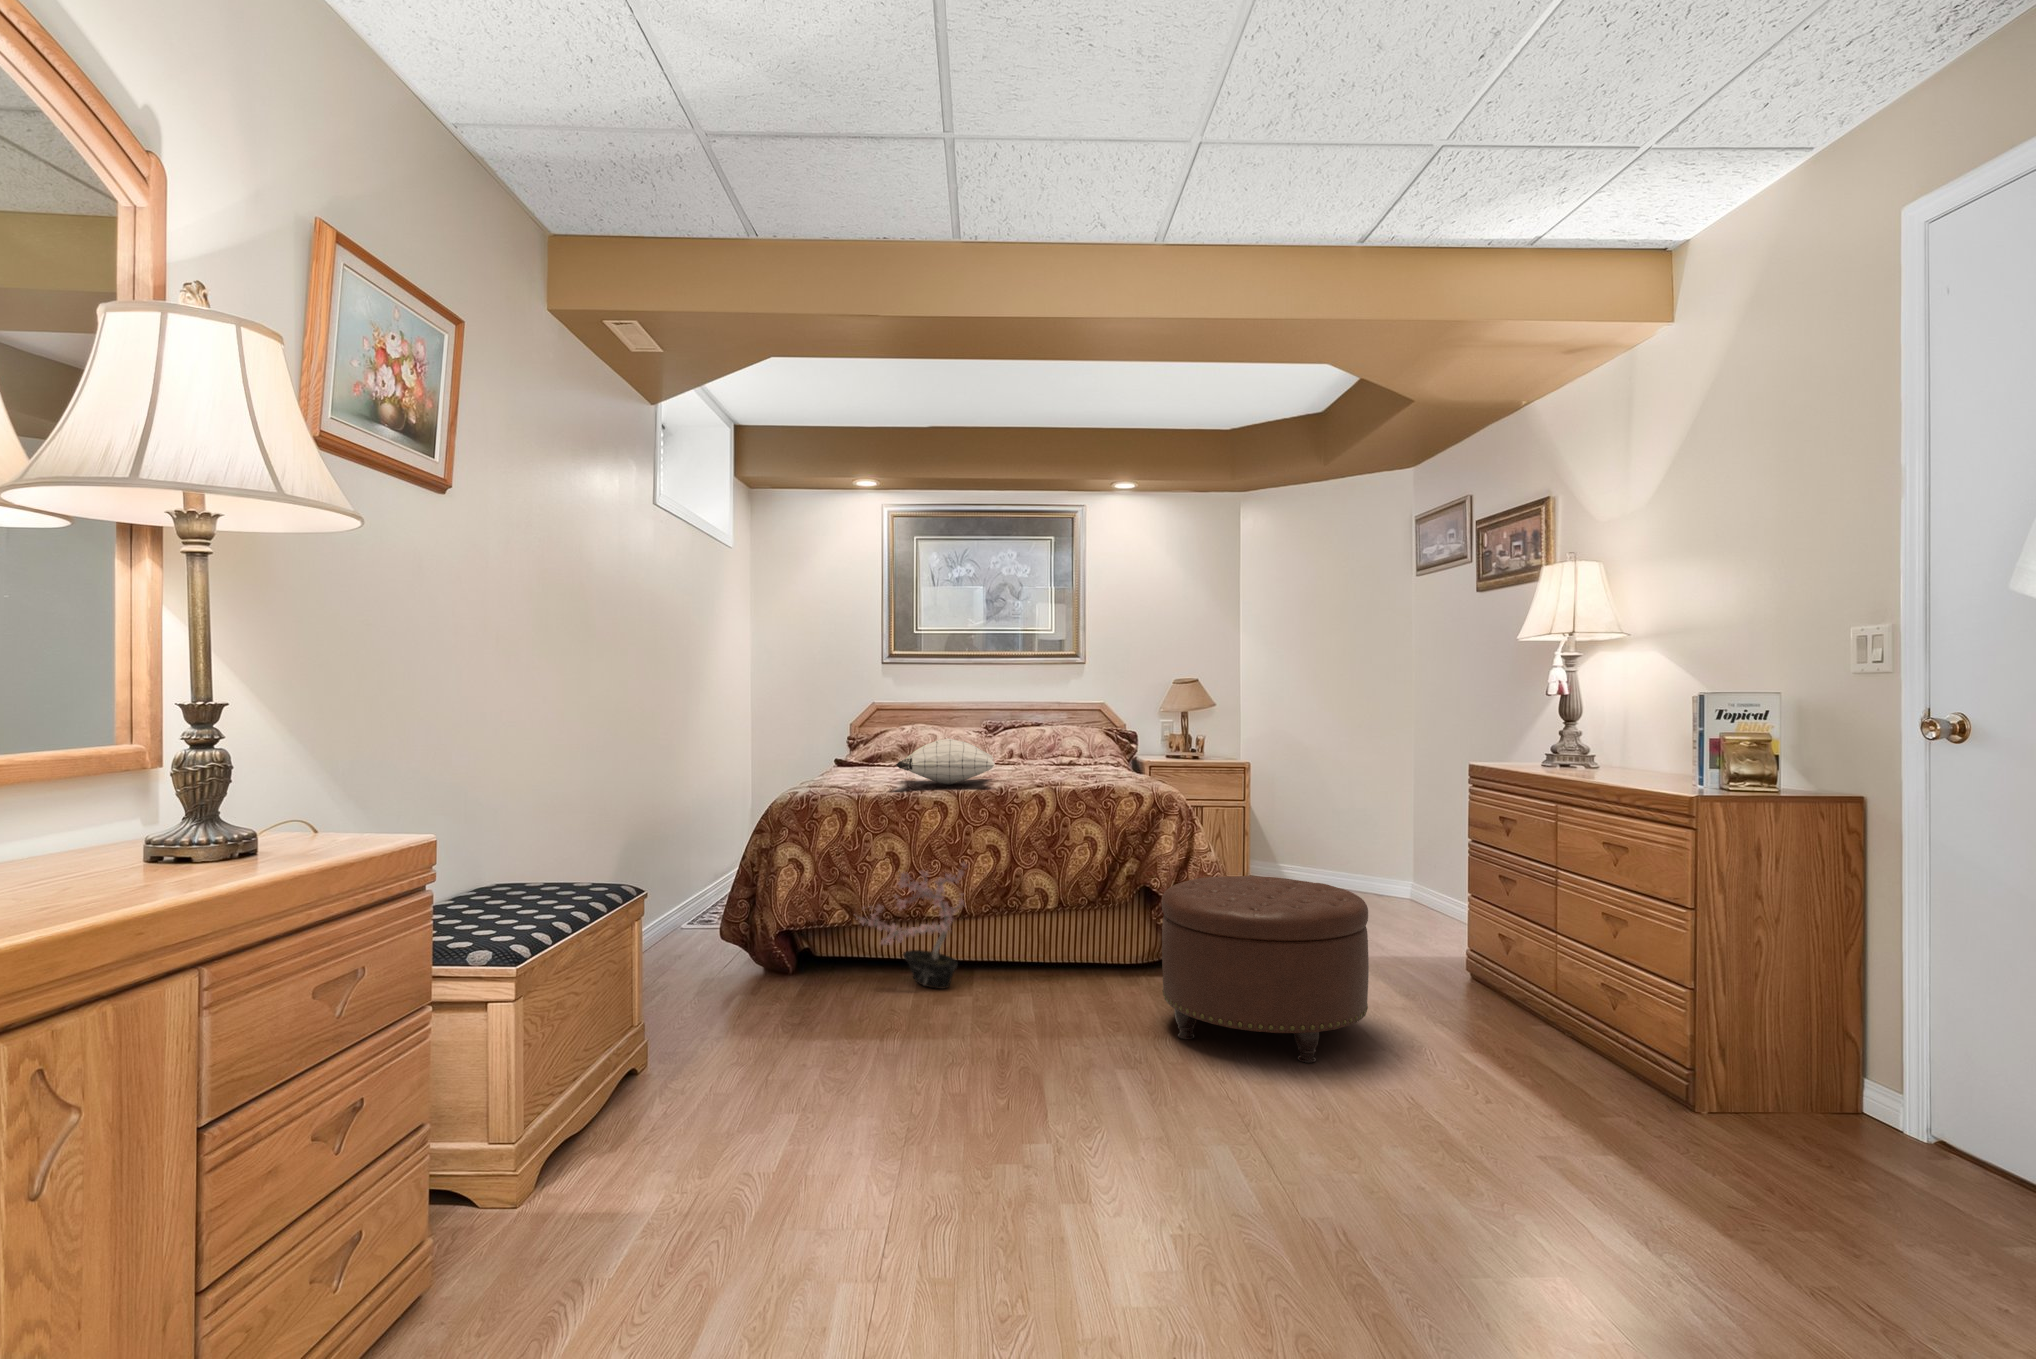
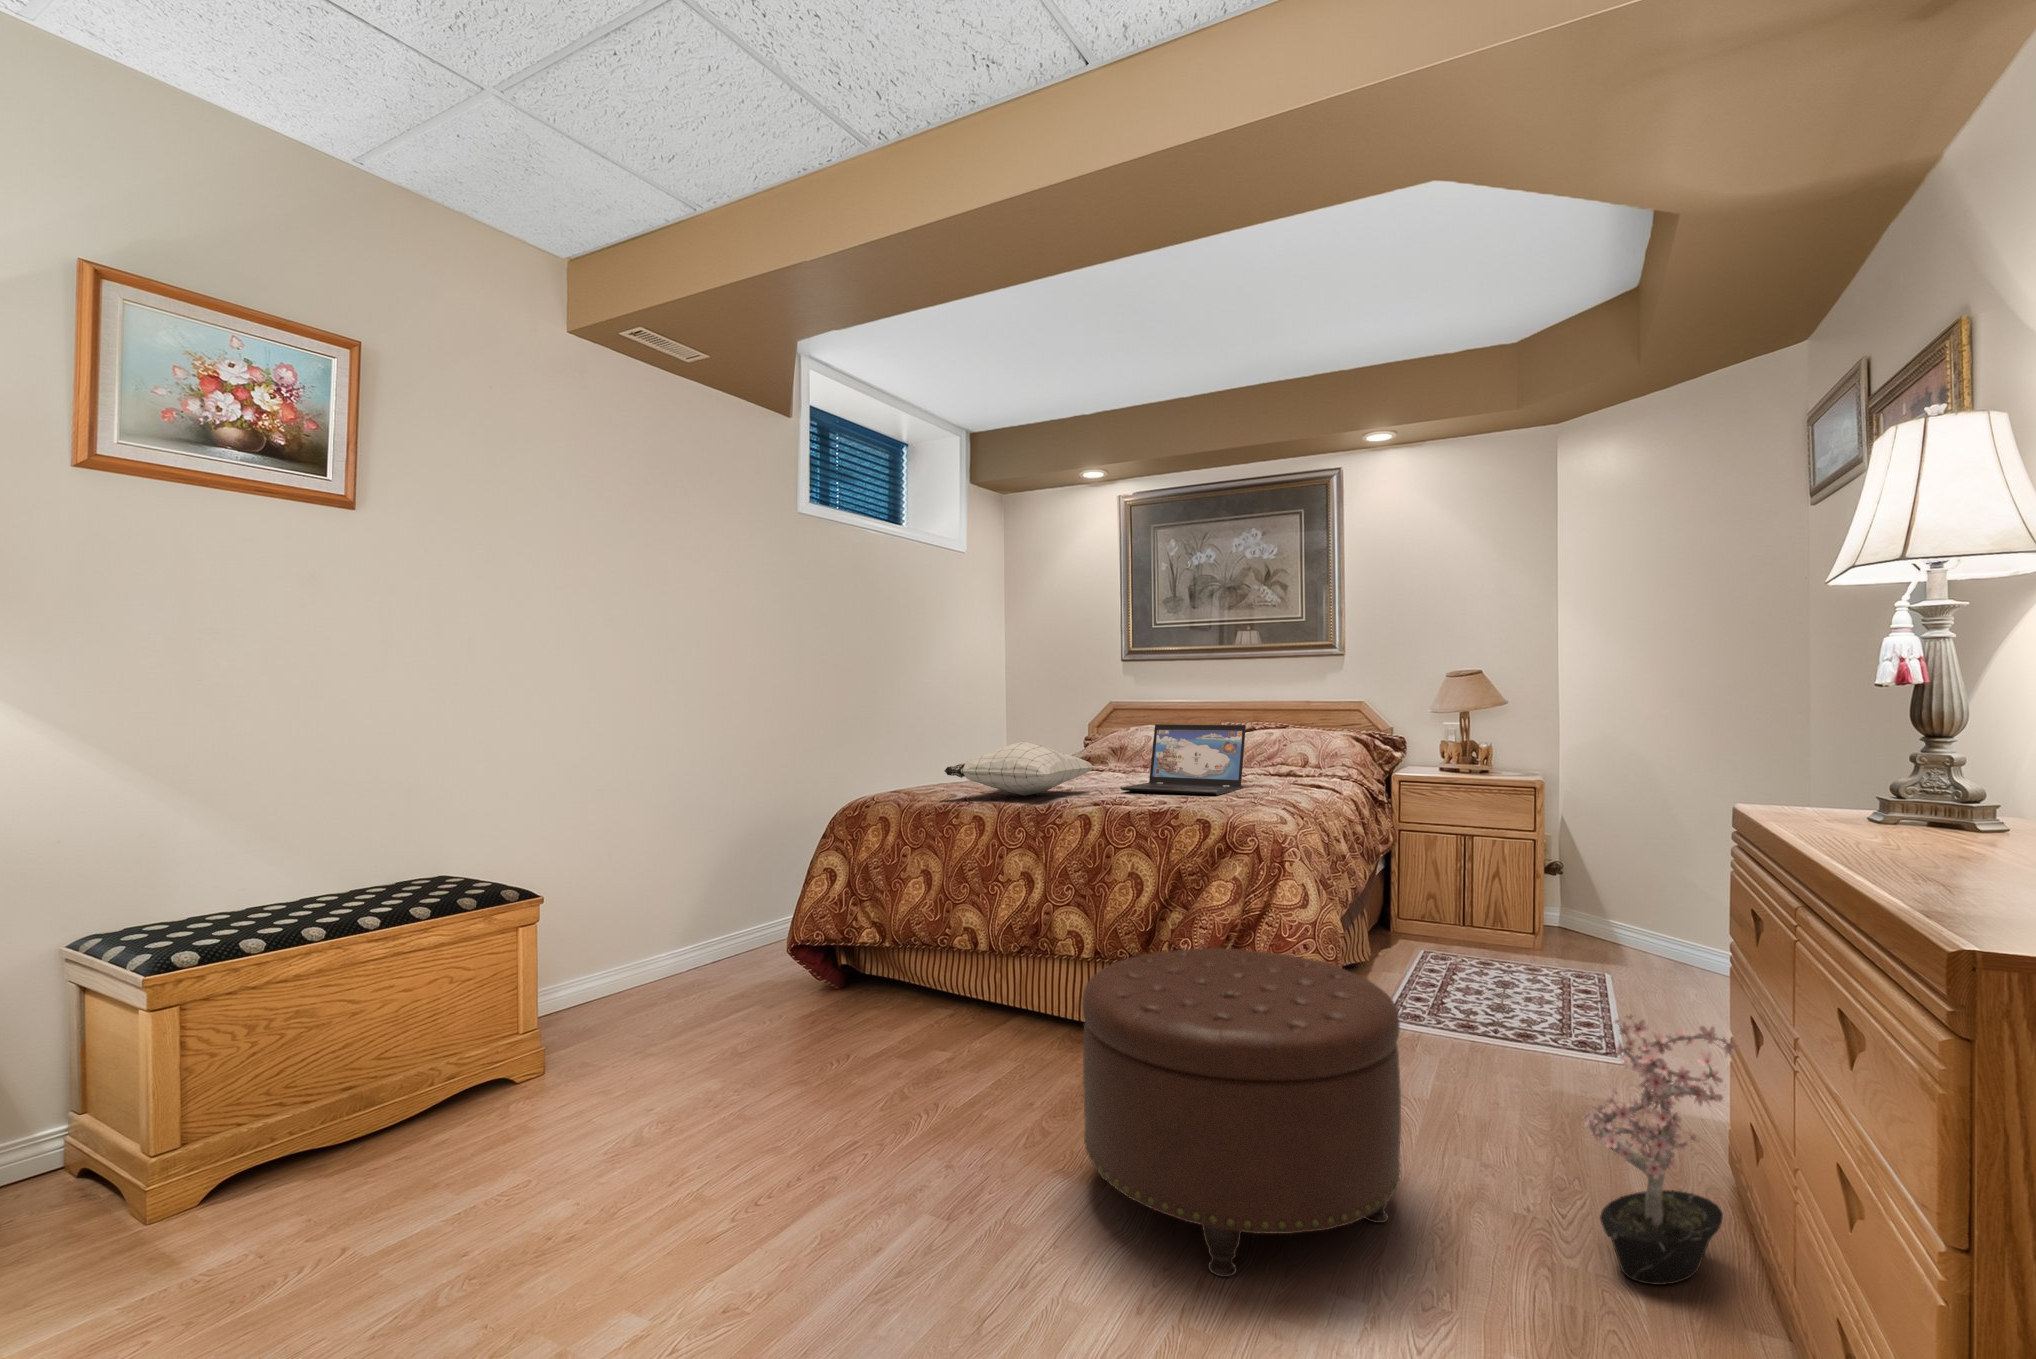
laptop: none [1019,723,1101,777] -> present [1120,724,1246,795]
potted plant: present [854,863,967,989] -> present [1583,1015,1738,1285]

